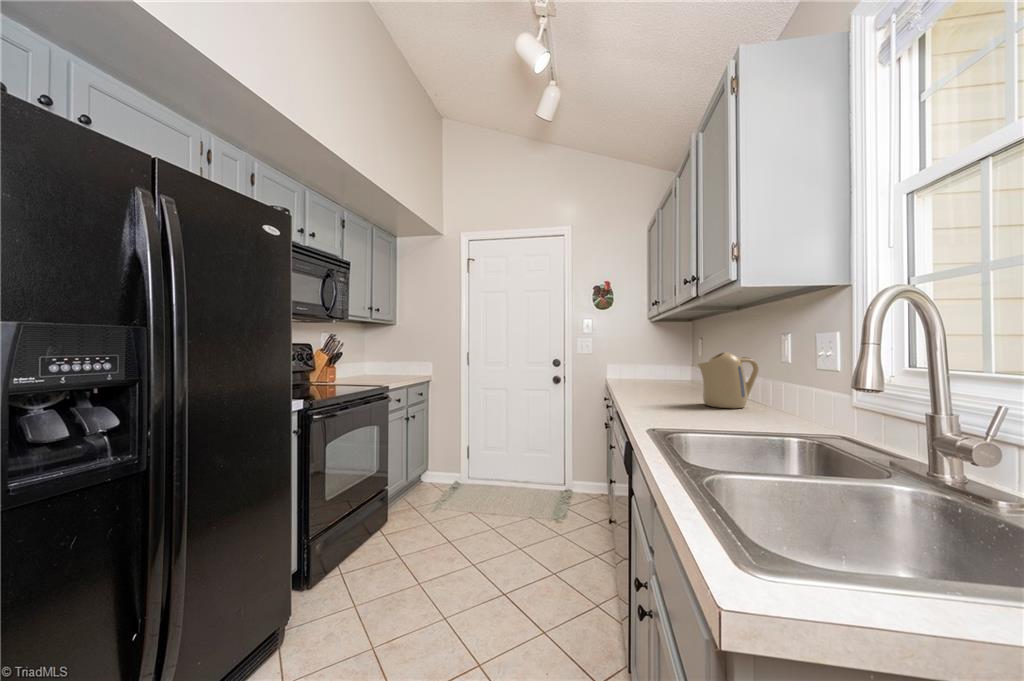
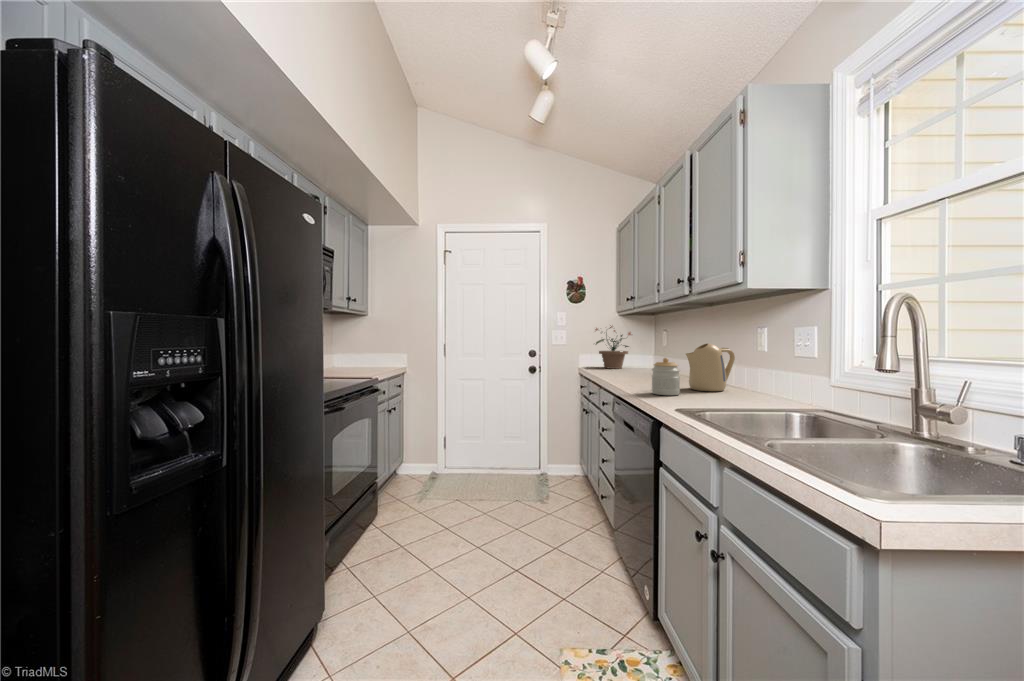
potted plant: none [623,329,667,380] -> present [595,325,631,369]
jar: none [651,368,684,412] -> present [652,358,680,395]

